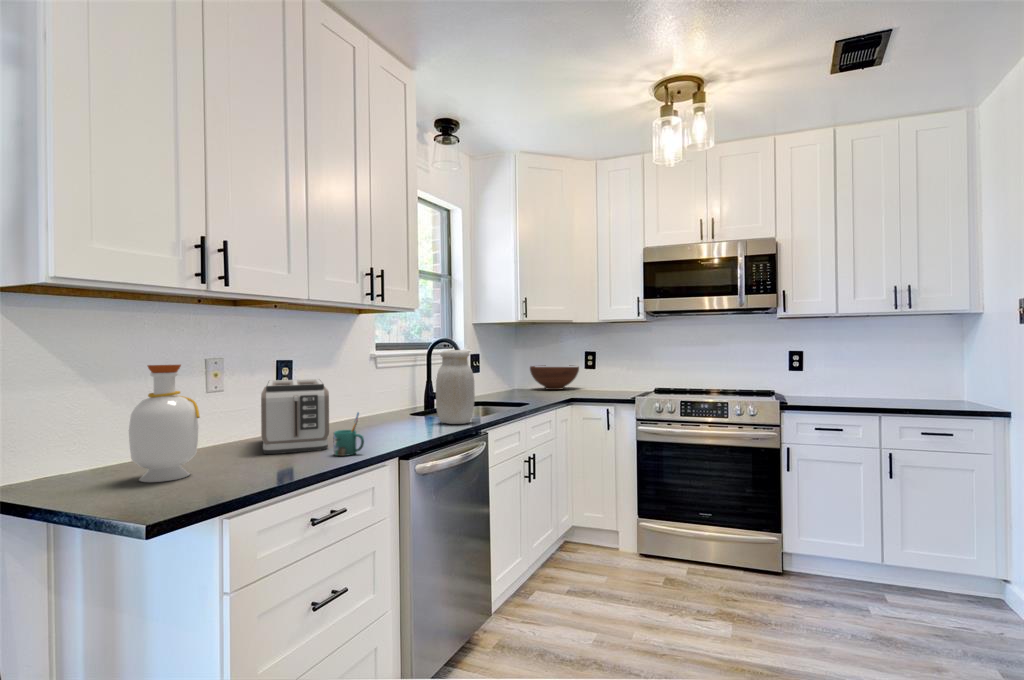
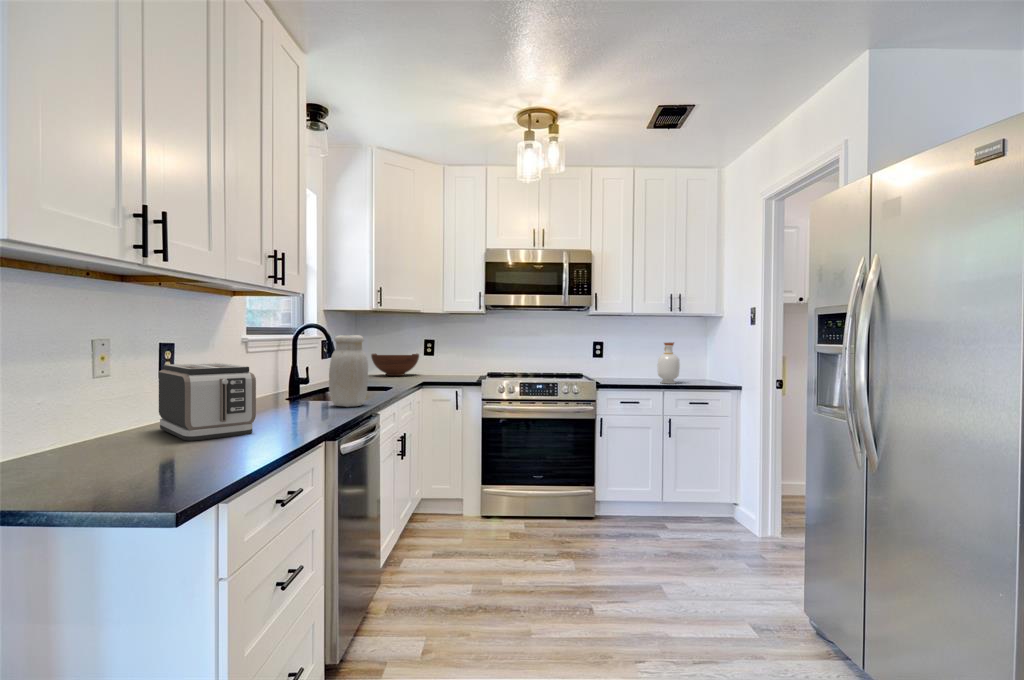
bottle: present [129,365,200,482] -> present [657,342,680,384]
mug: present [334,413,364,456] -> none [271,394,304,437]

